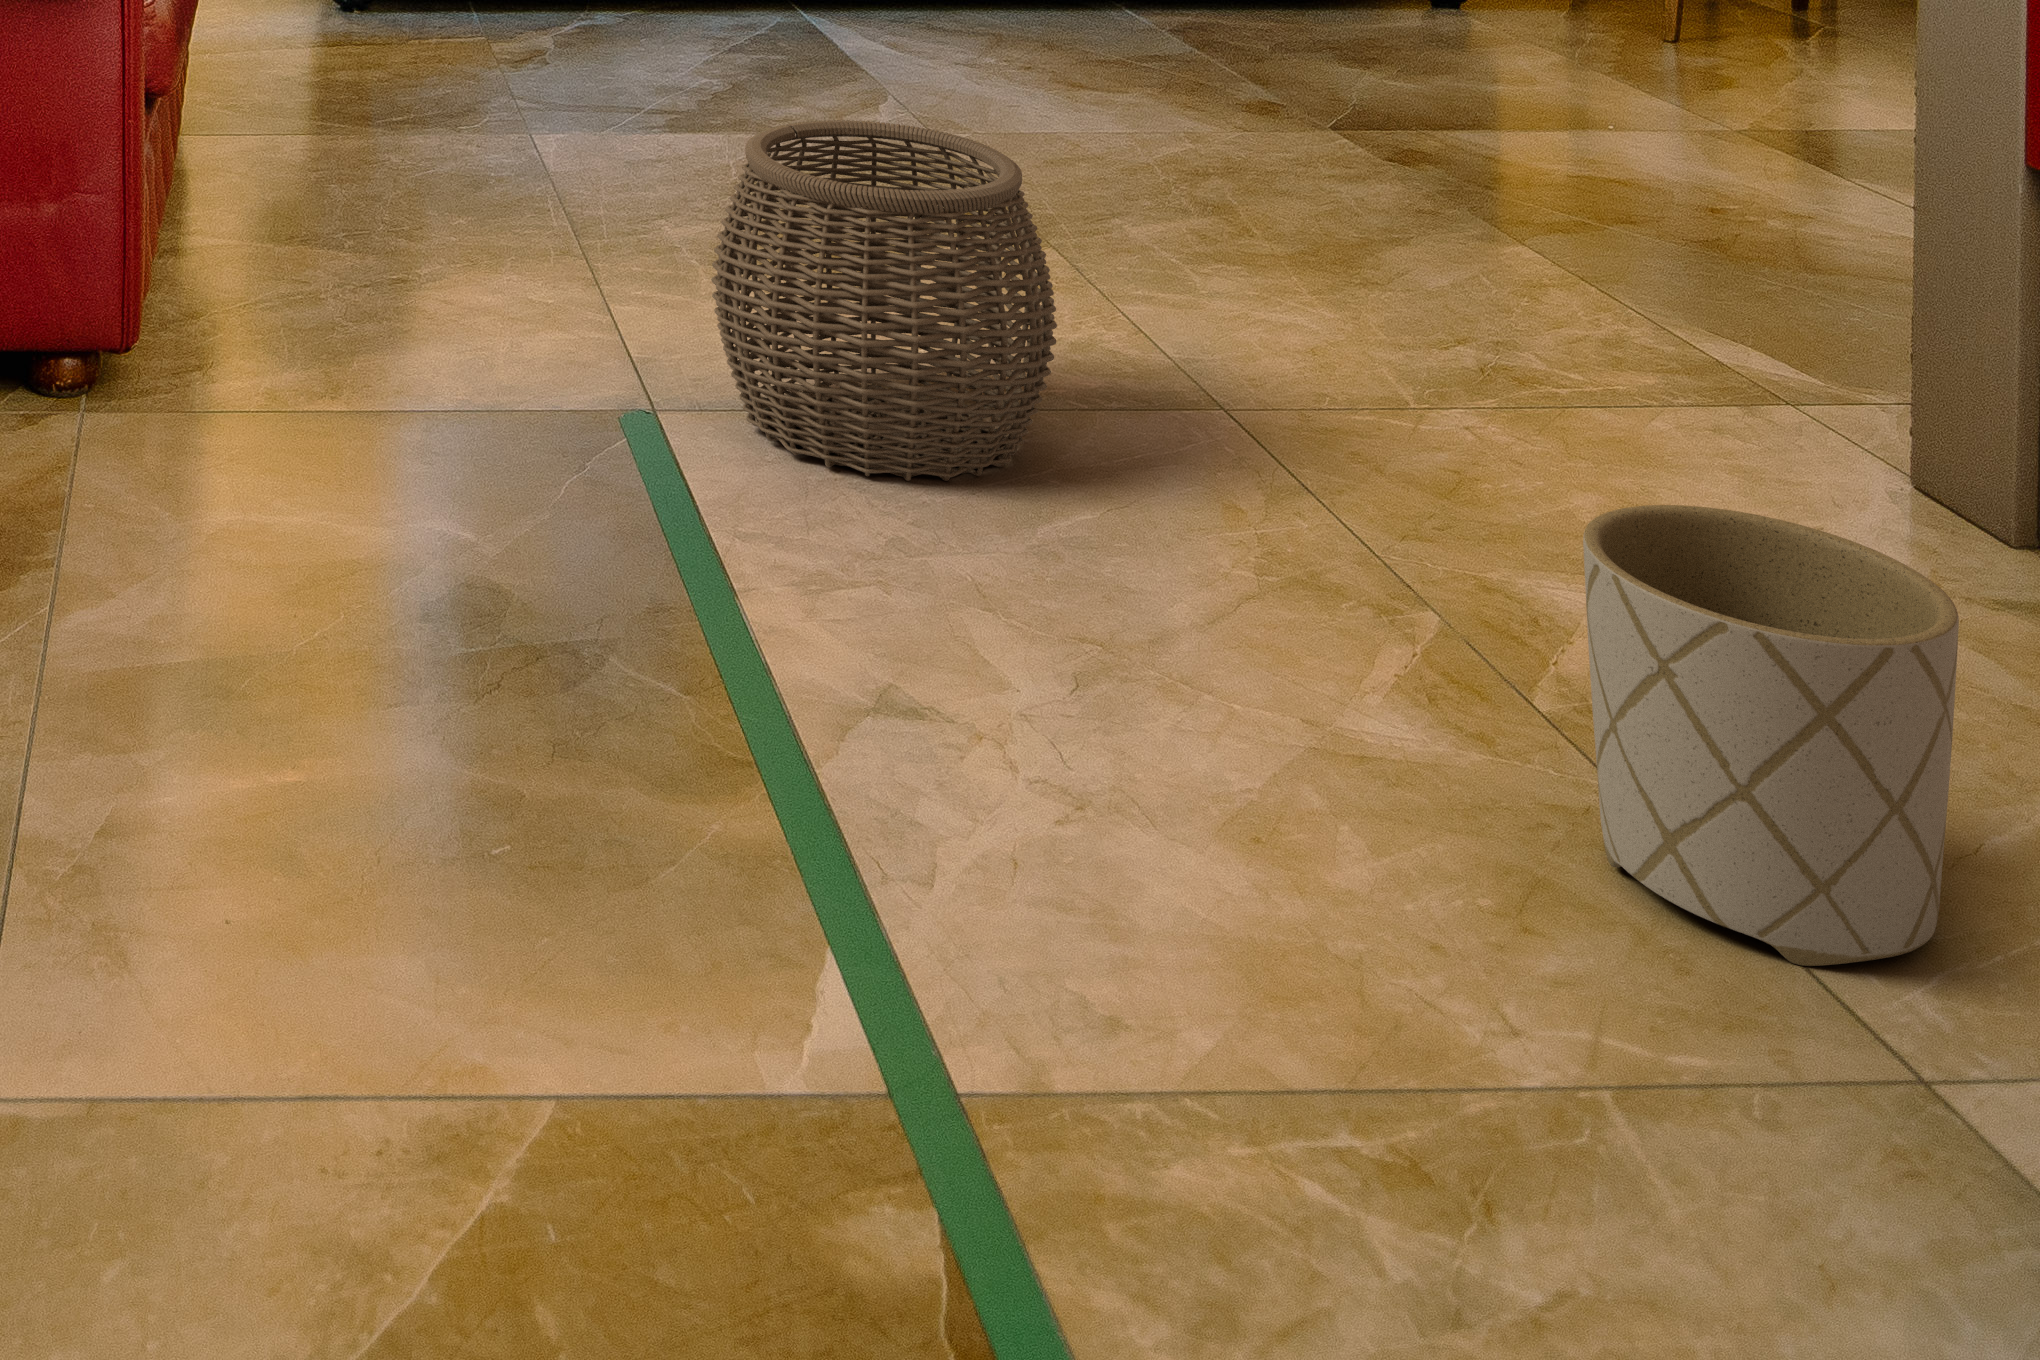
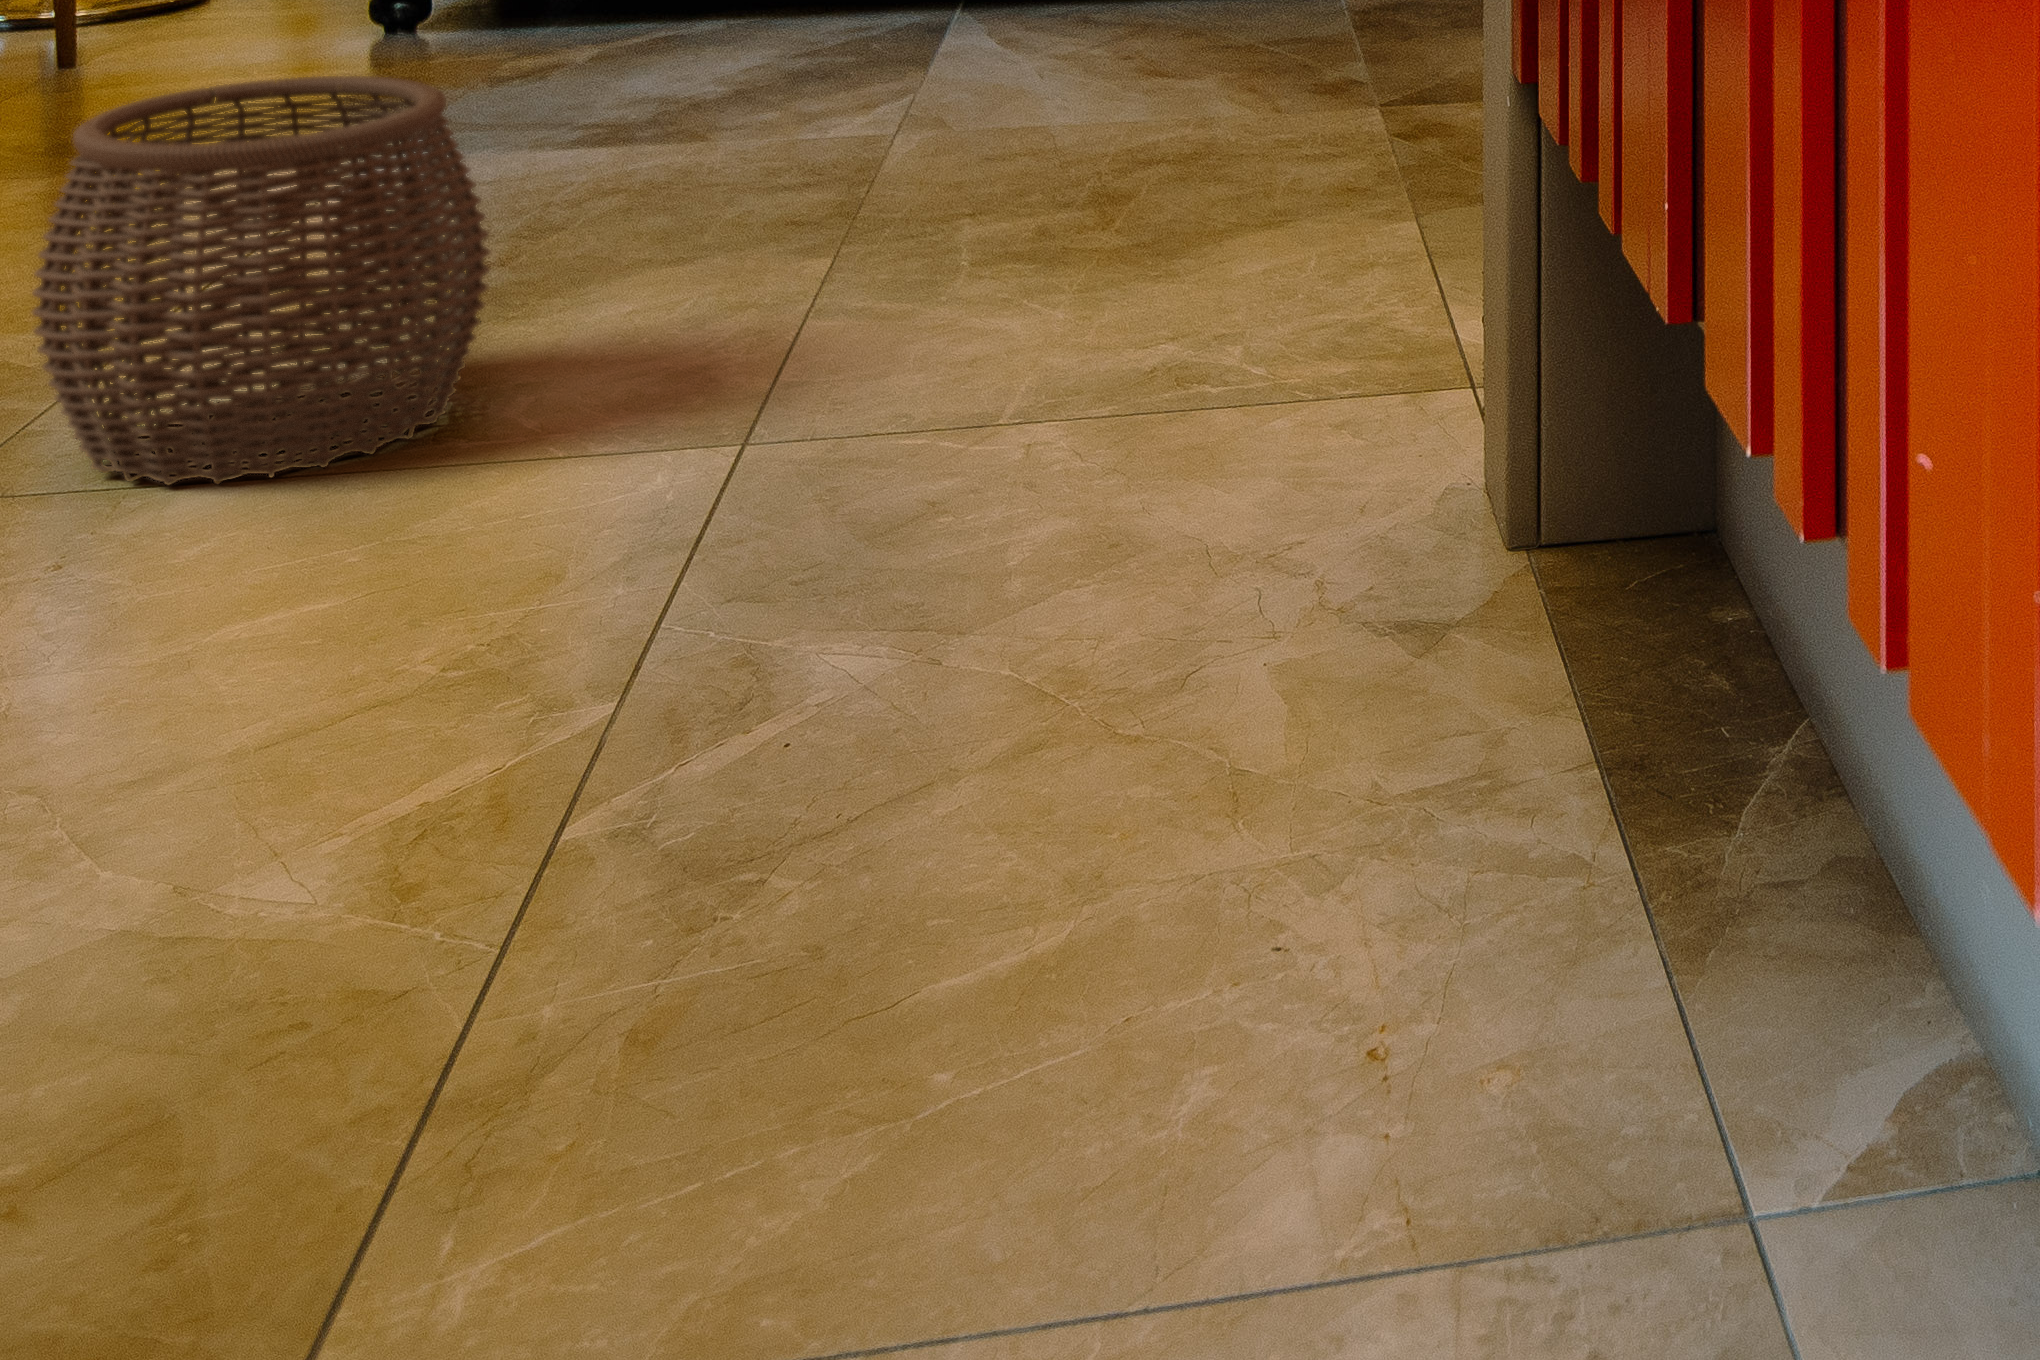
planter: present [1583,505,1959,966] -> none [364,382,761,866]

